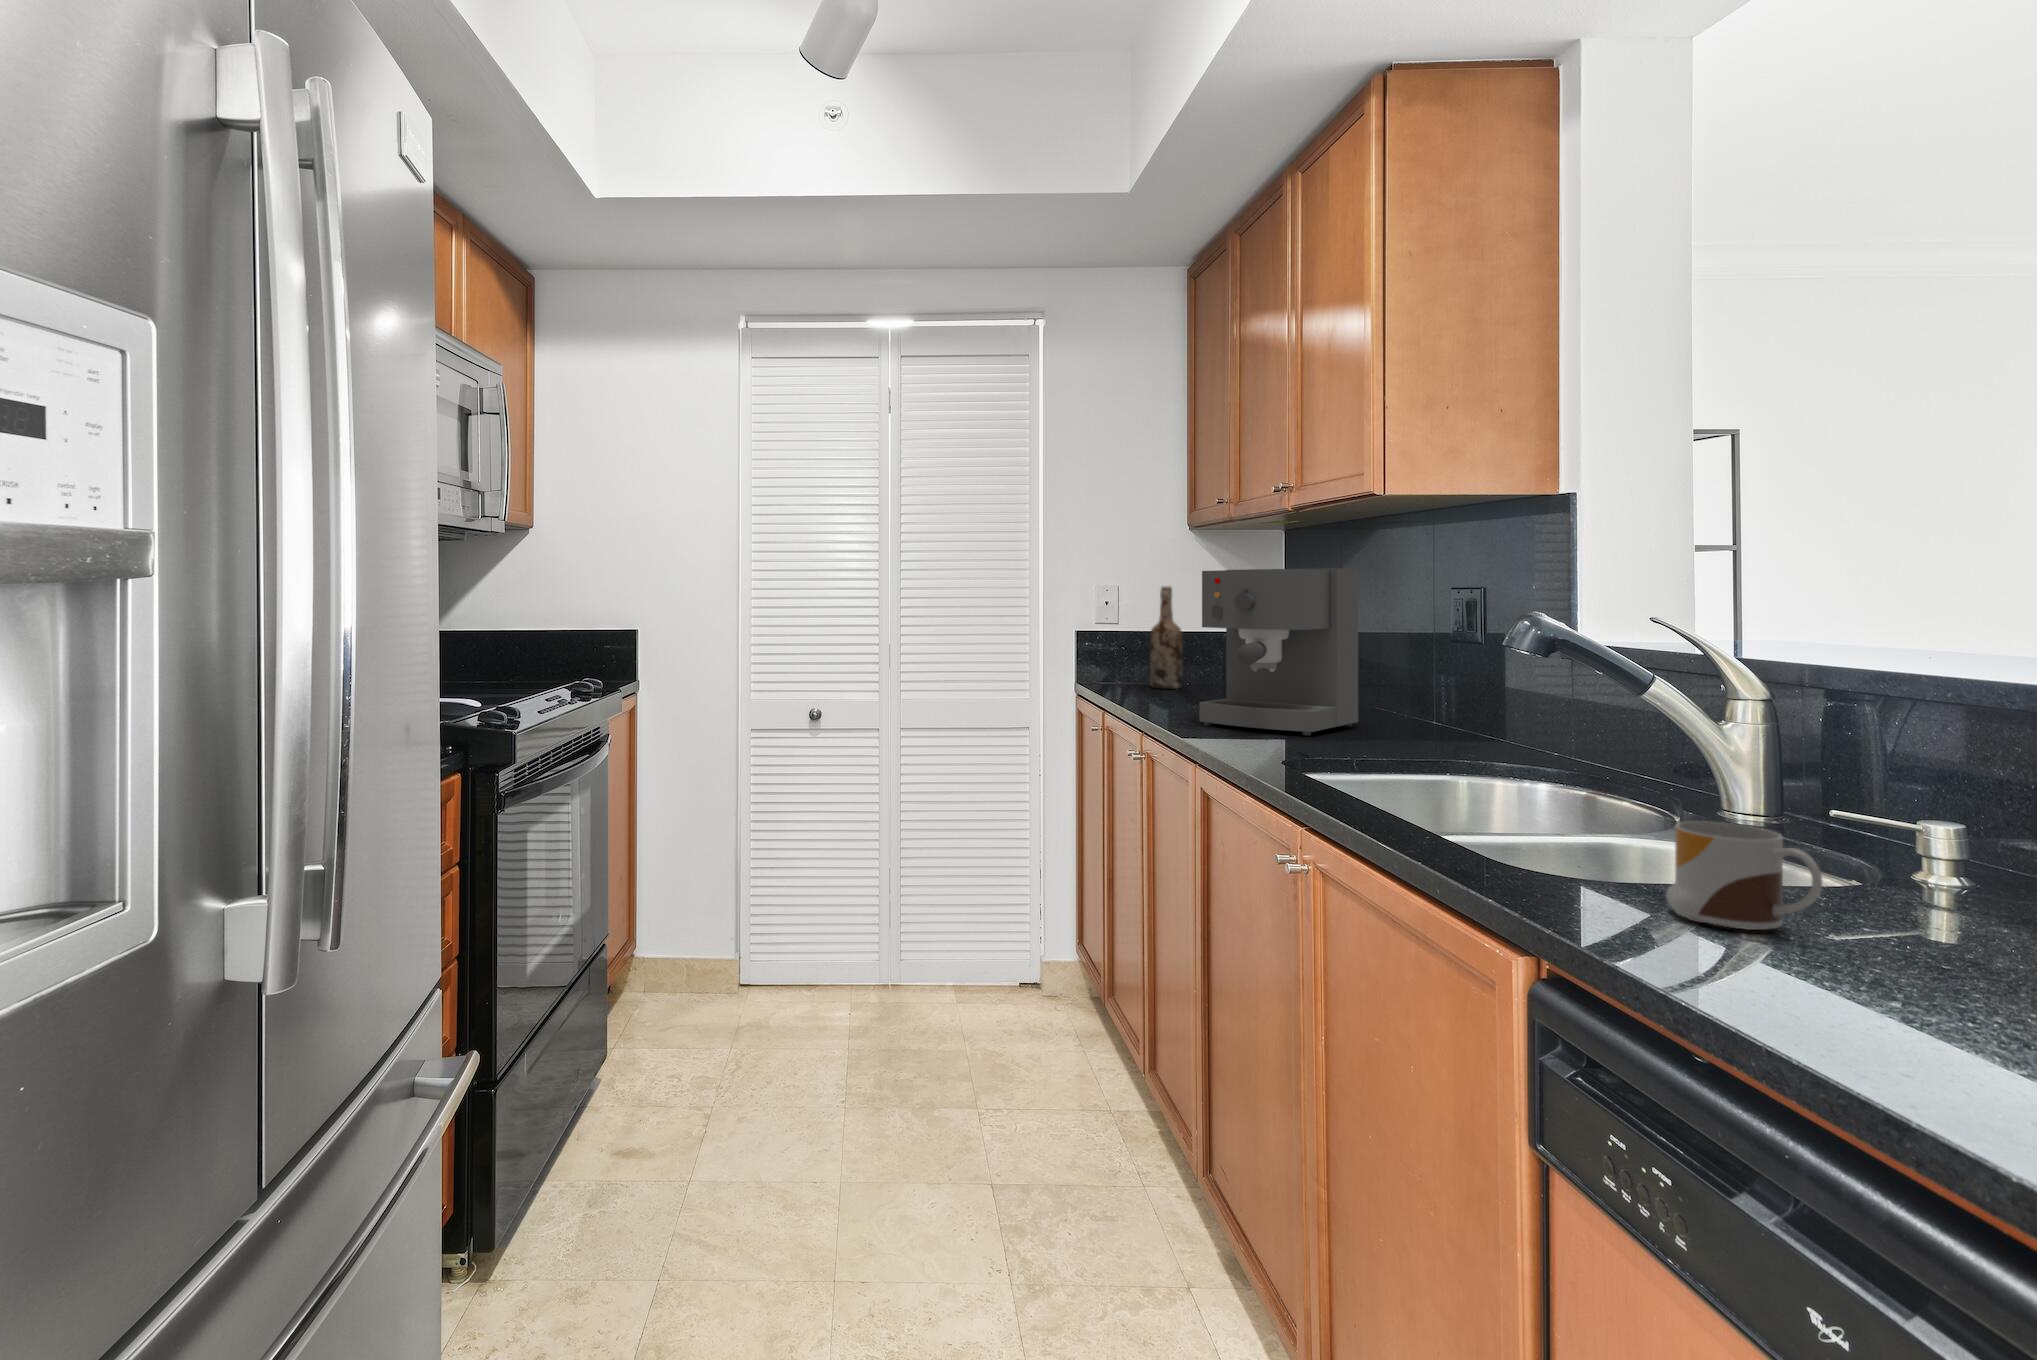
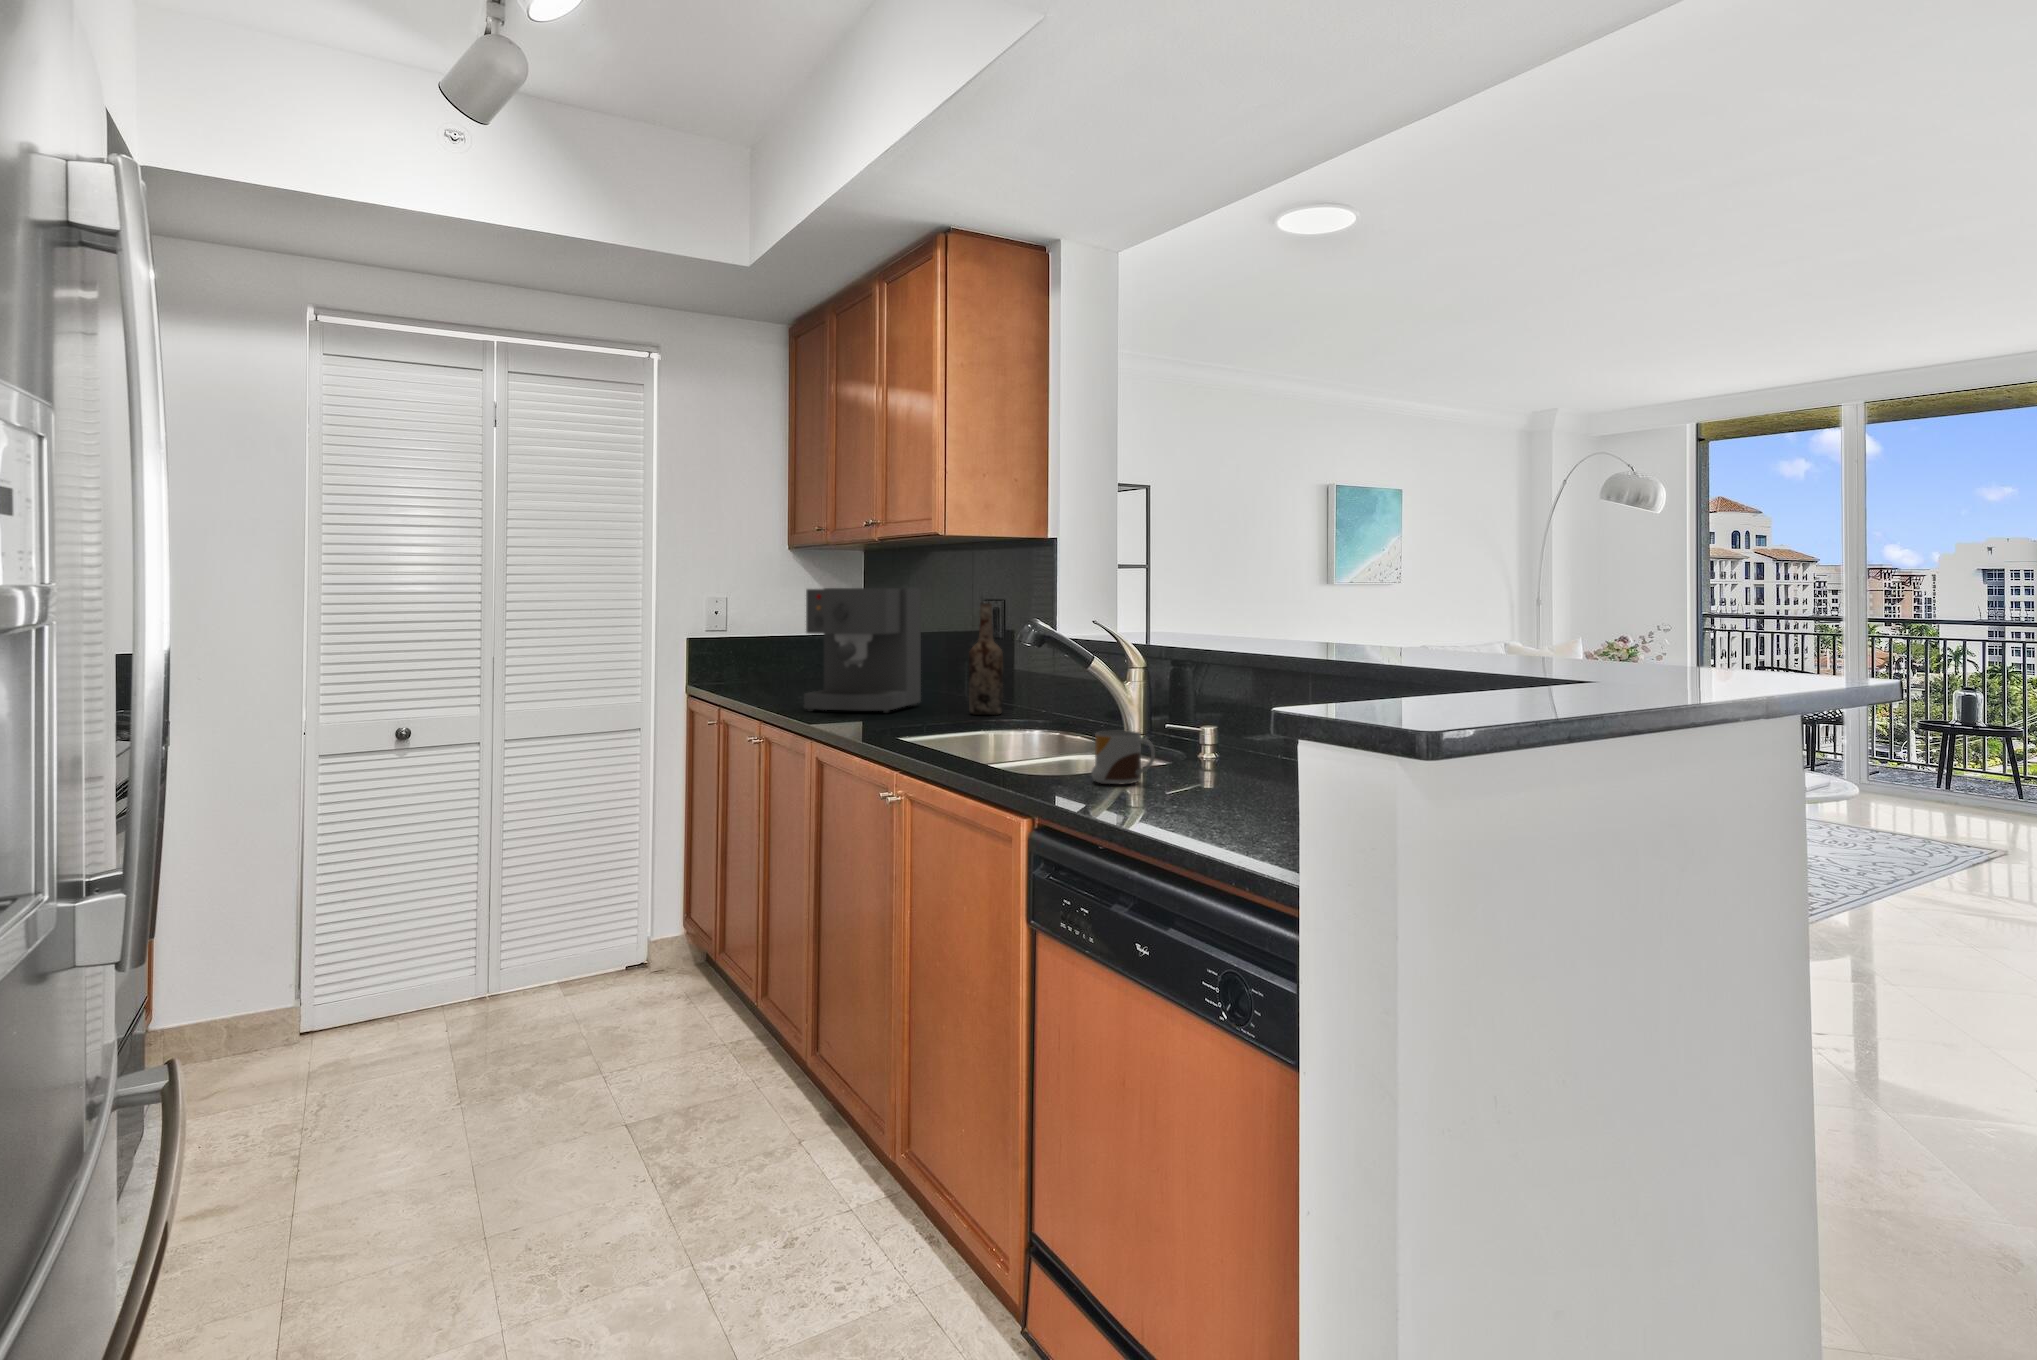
wine bottle: present [1150,587,1183,689] -> present [969,603,1003,715]

